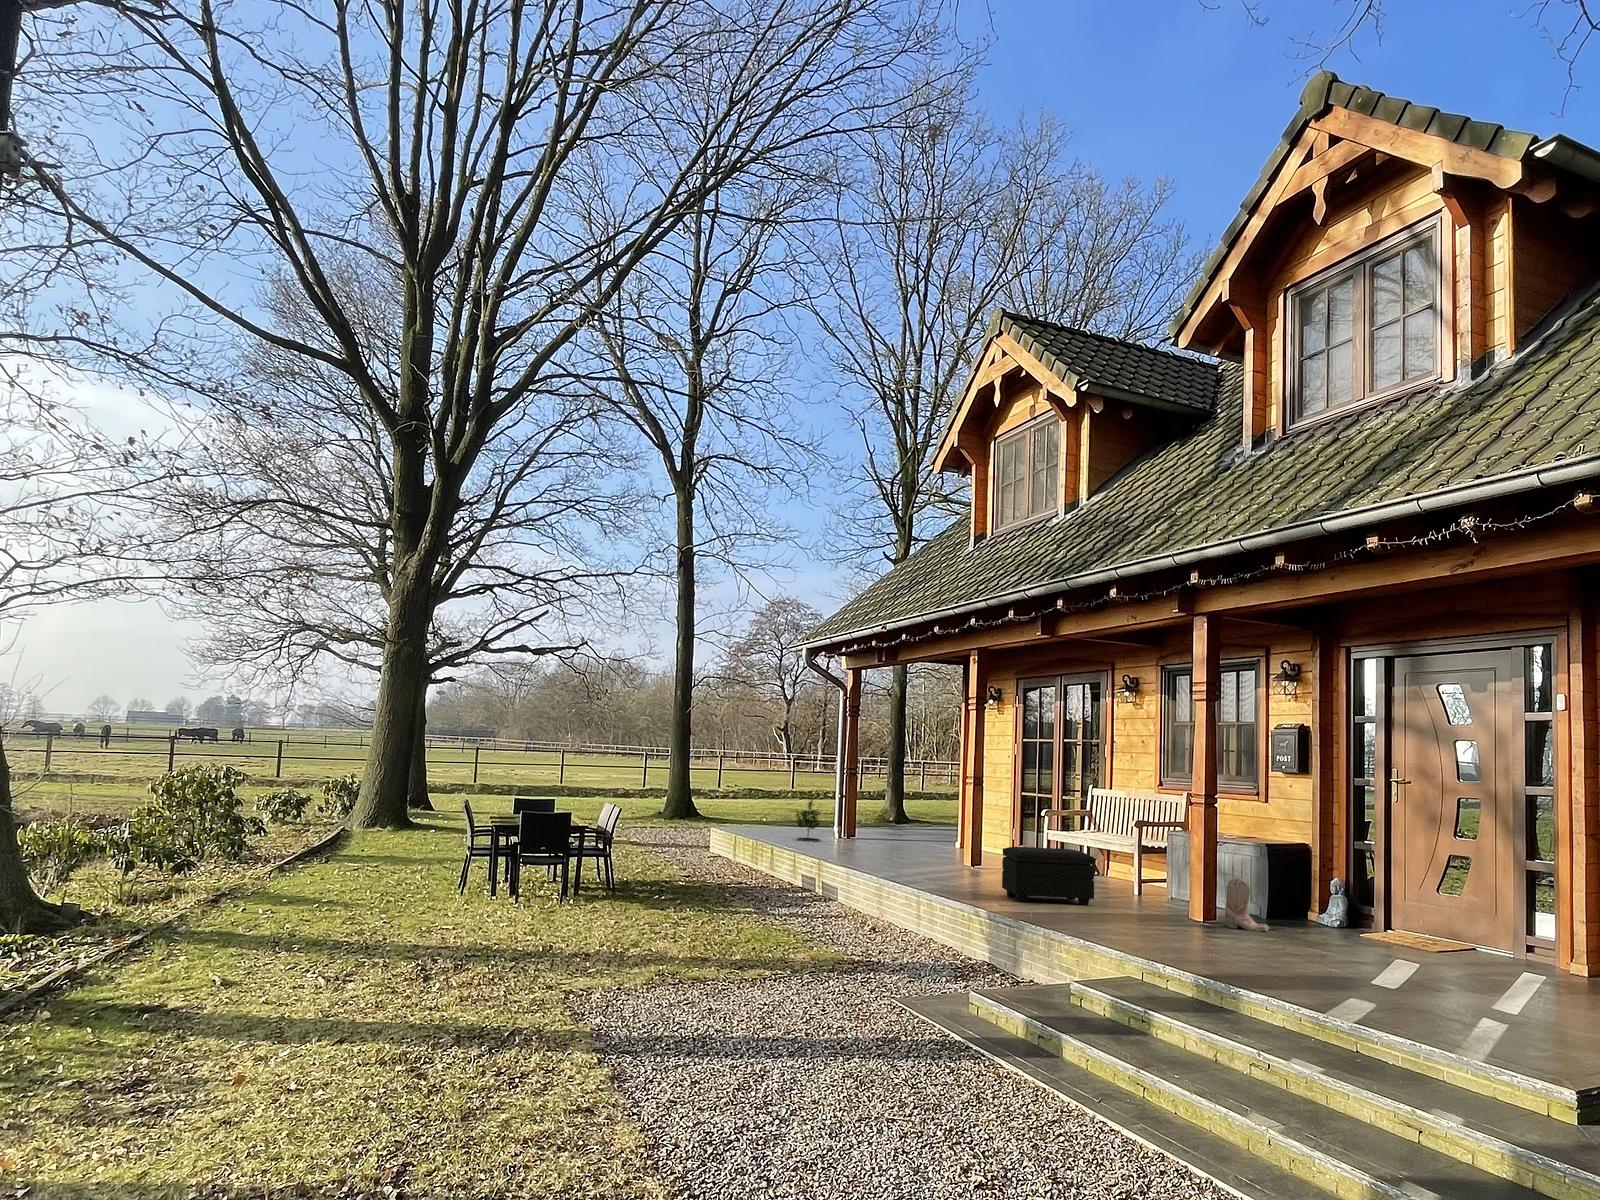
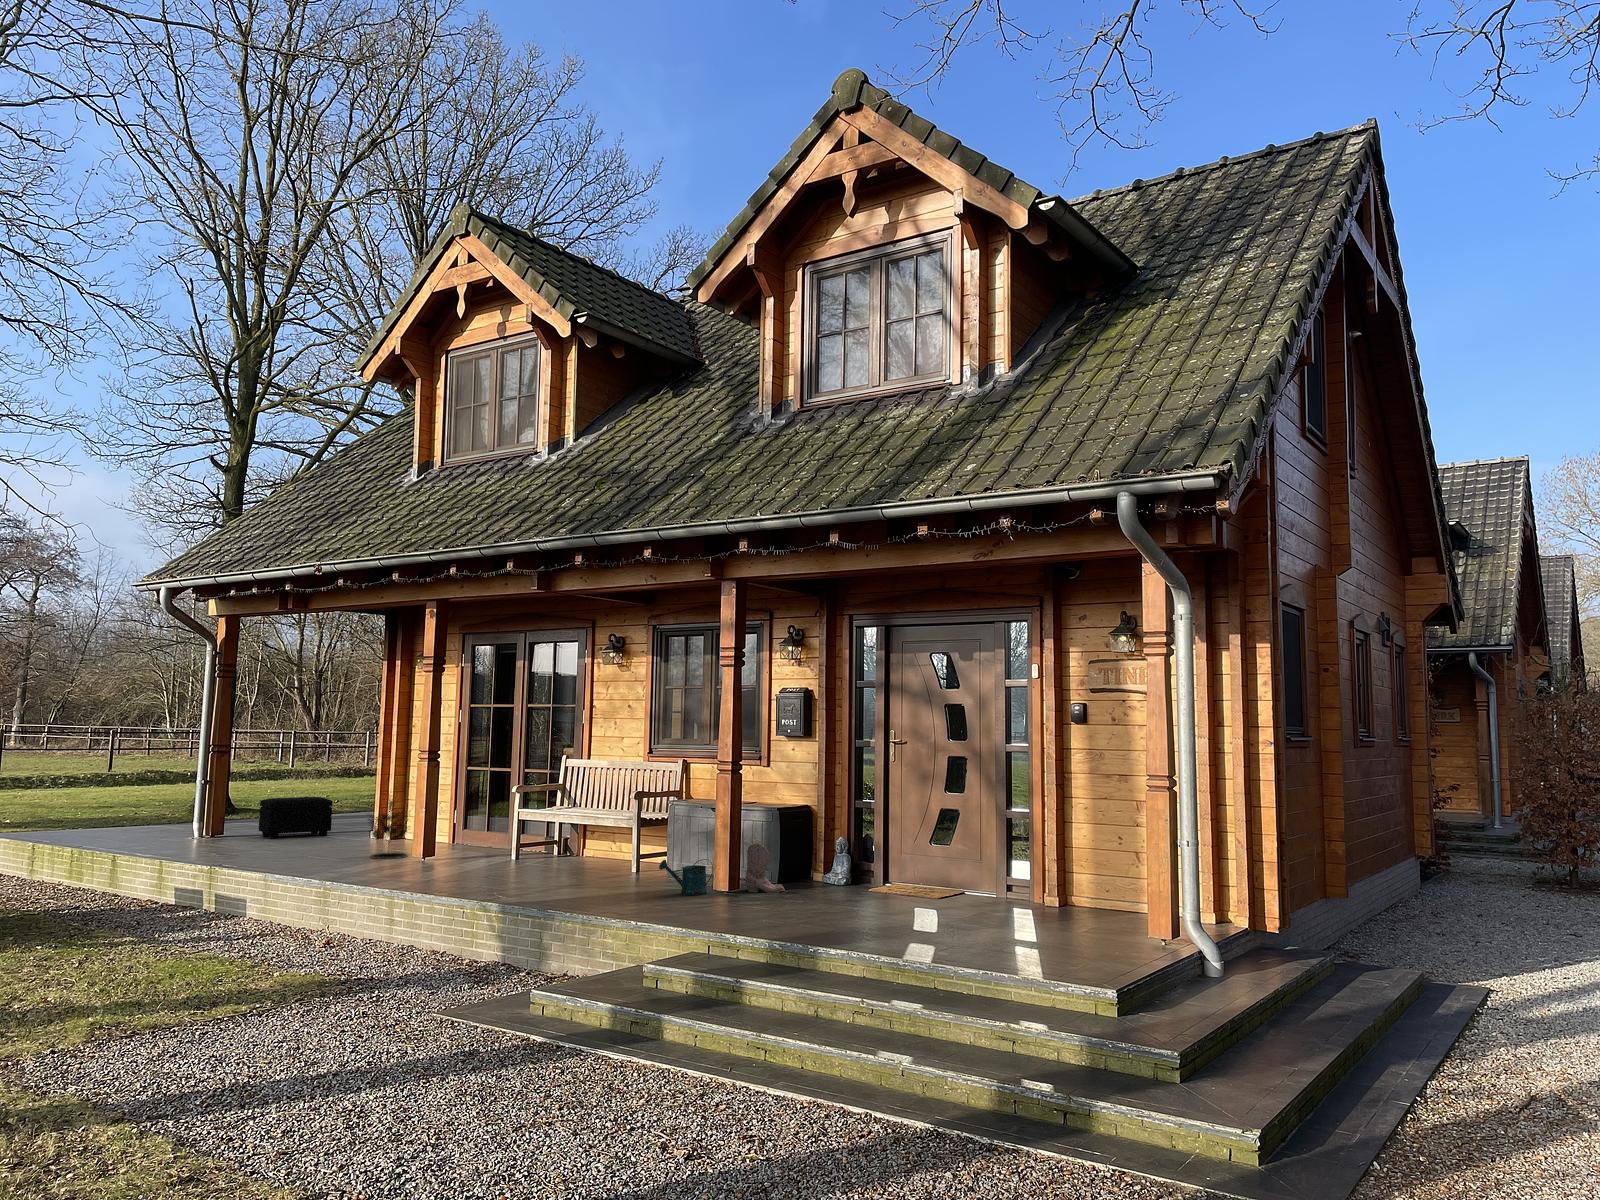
potted tree: present [796,799,820,842] -> present [370,799,407,859]
footstool: present [1002,847,1094,905] -> present [259,797,333,839]
watering can: none [1131,884,1188,923] -> present [659,859,713,895]

